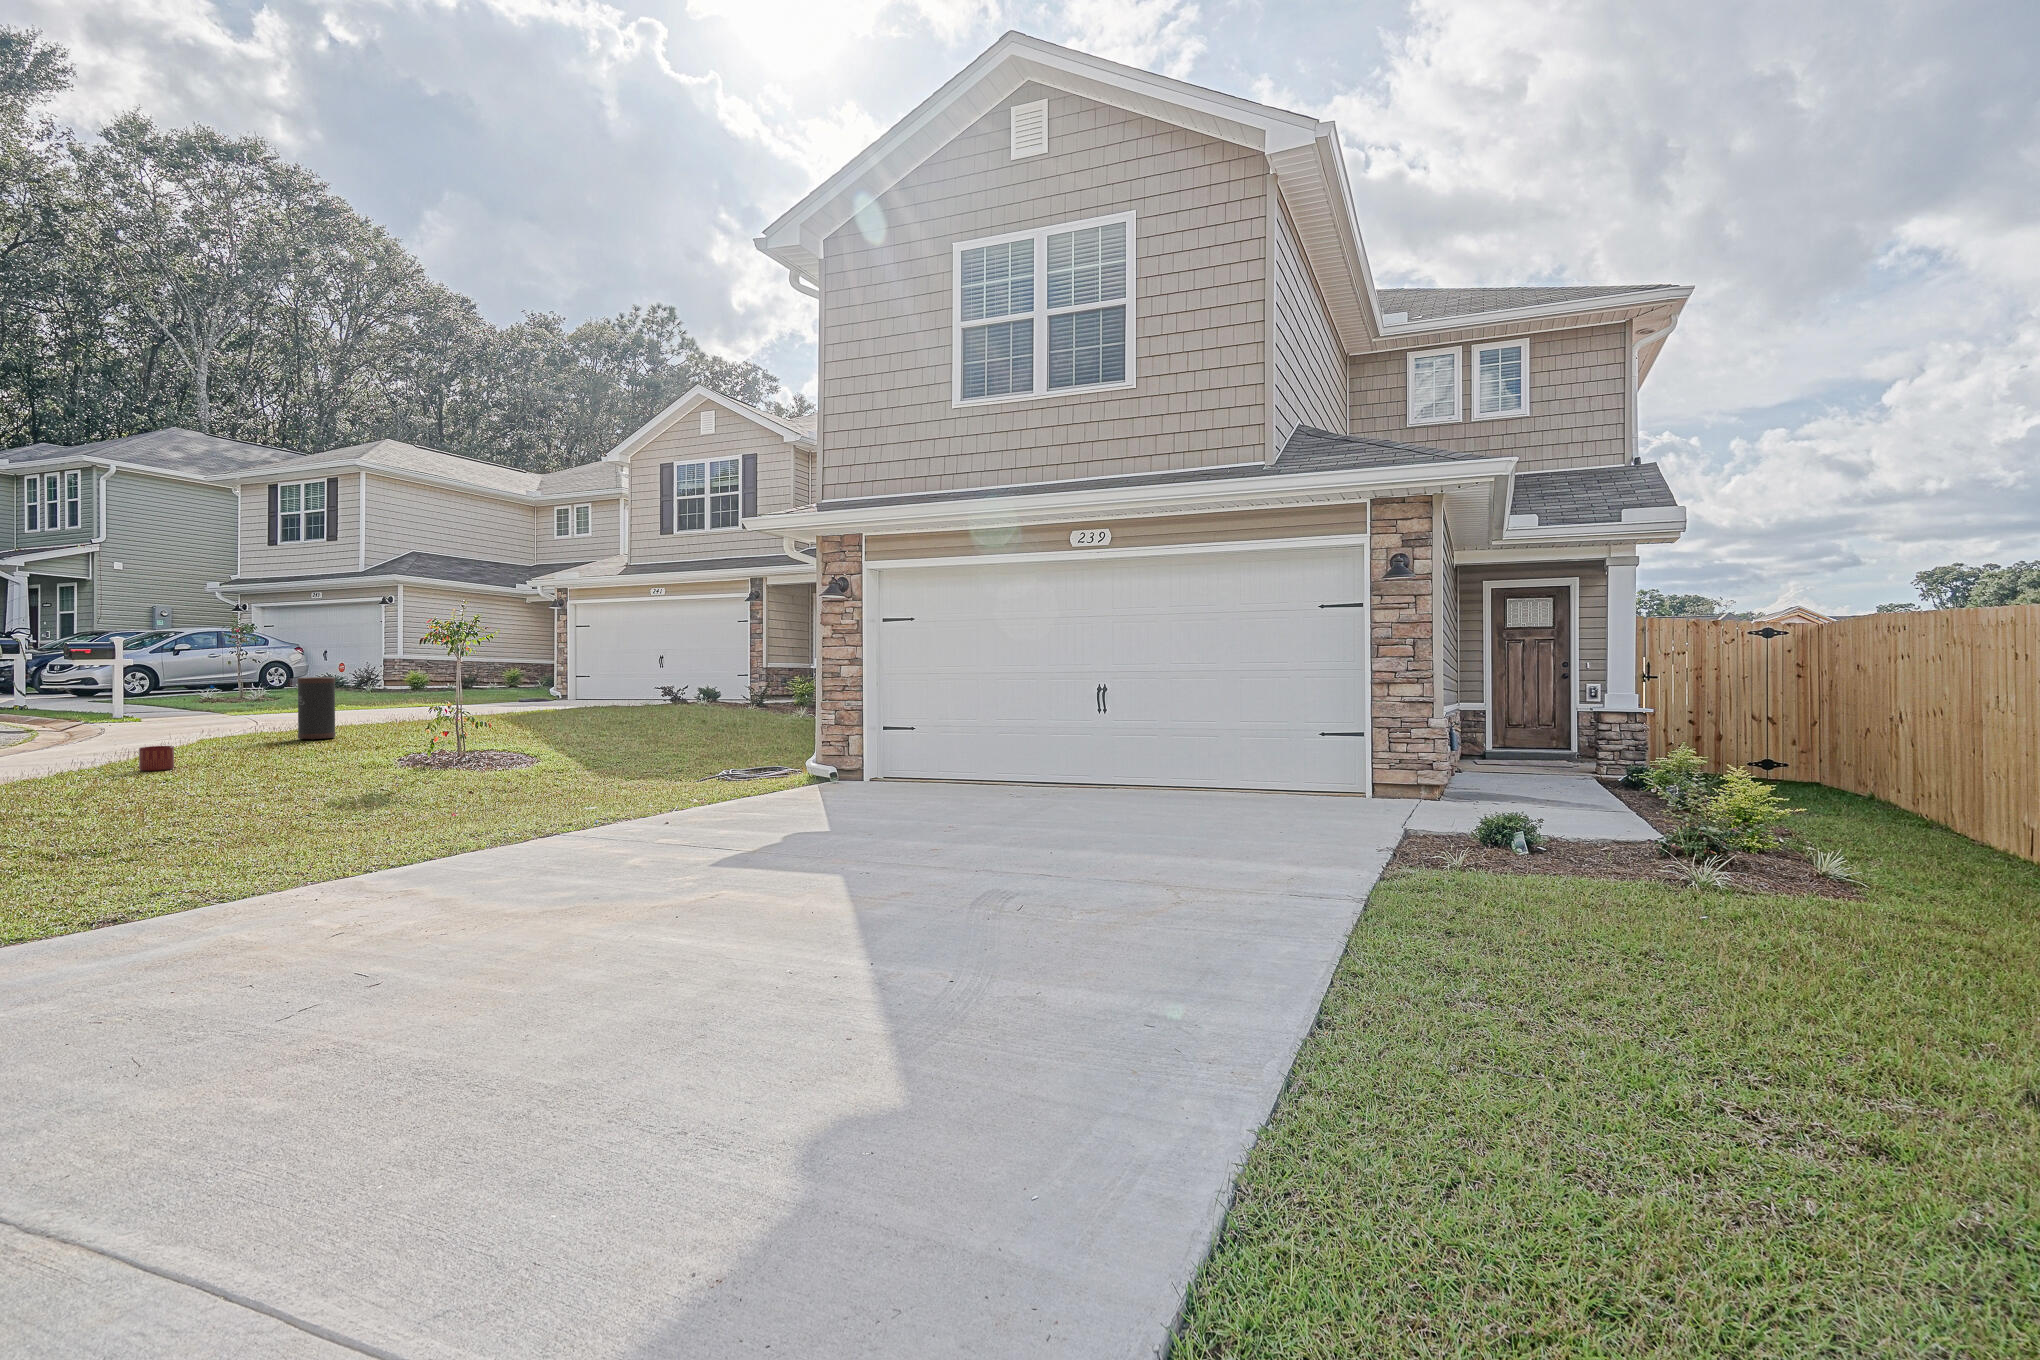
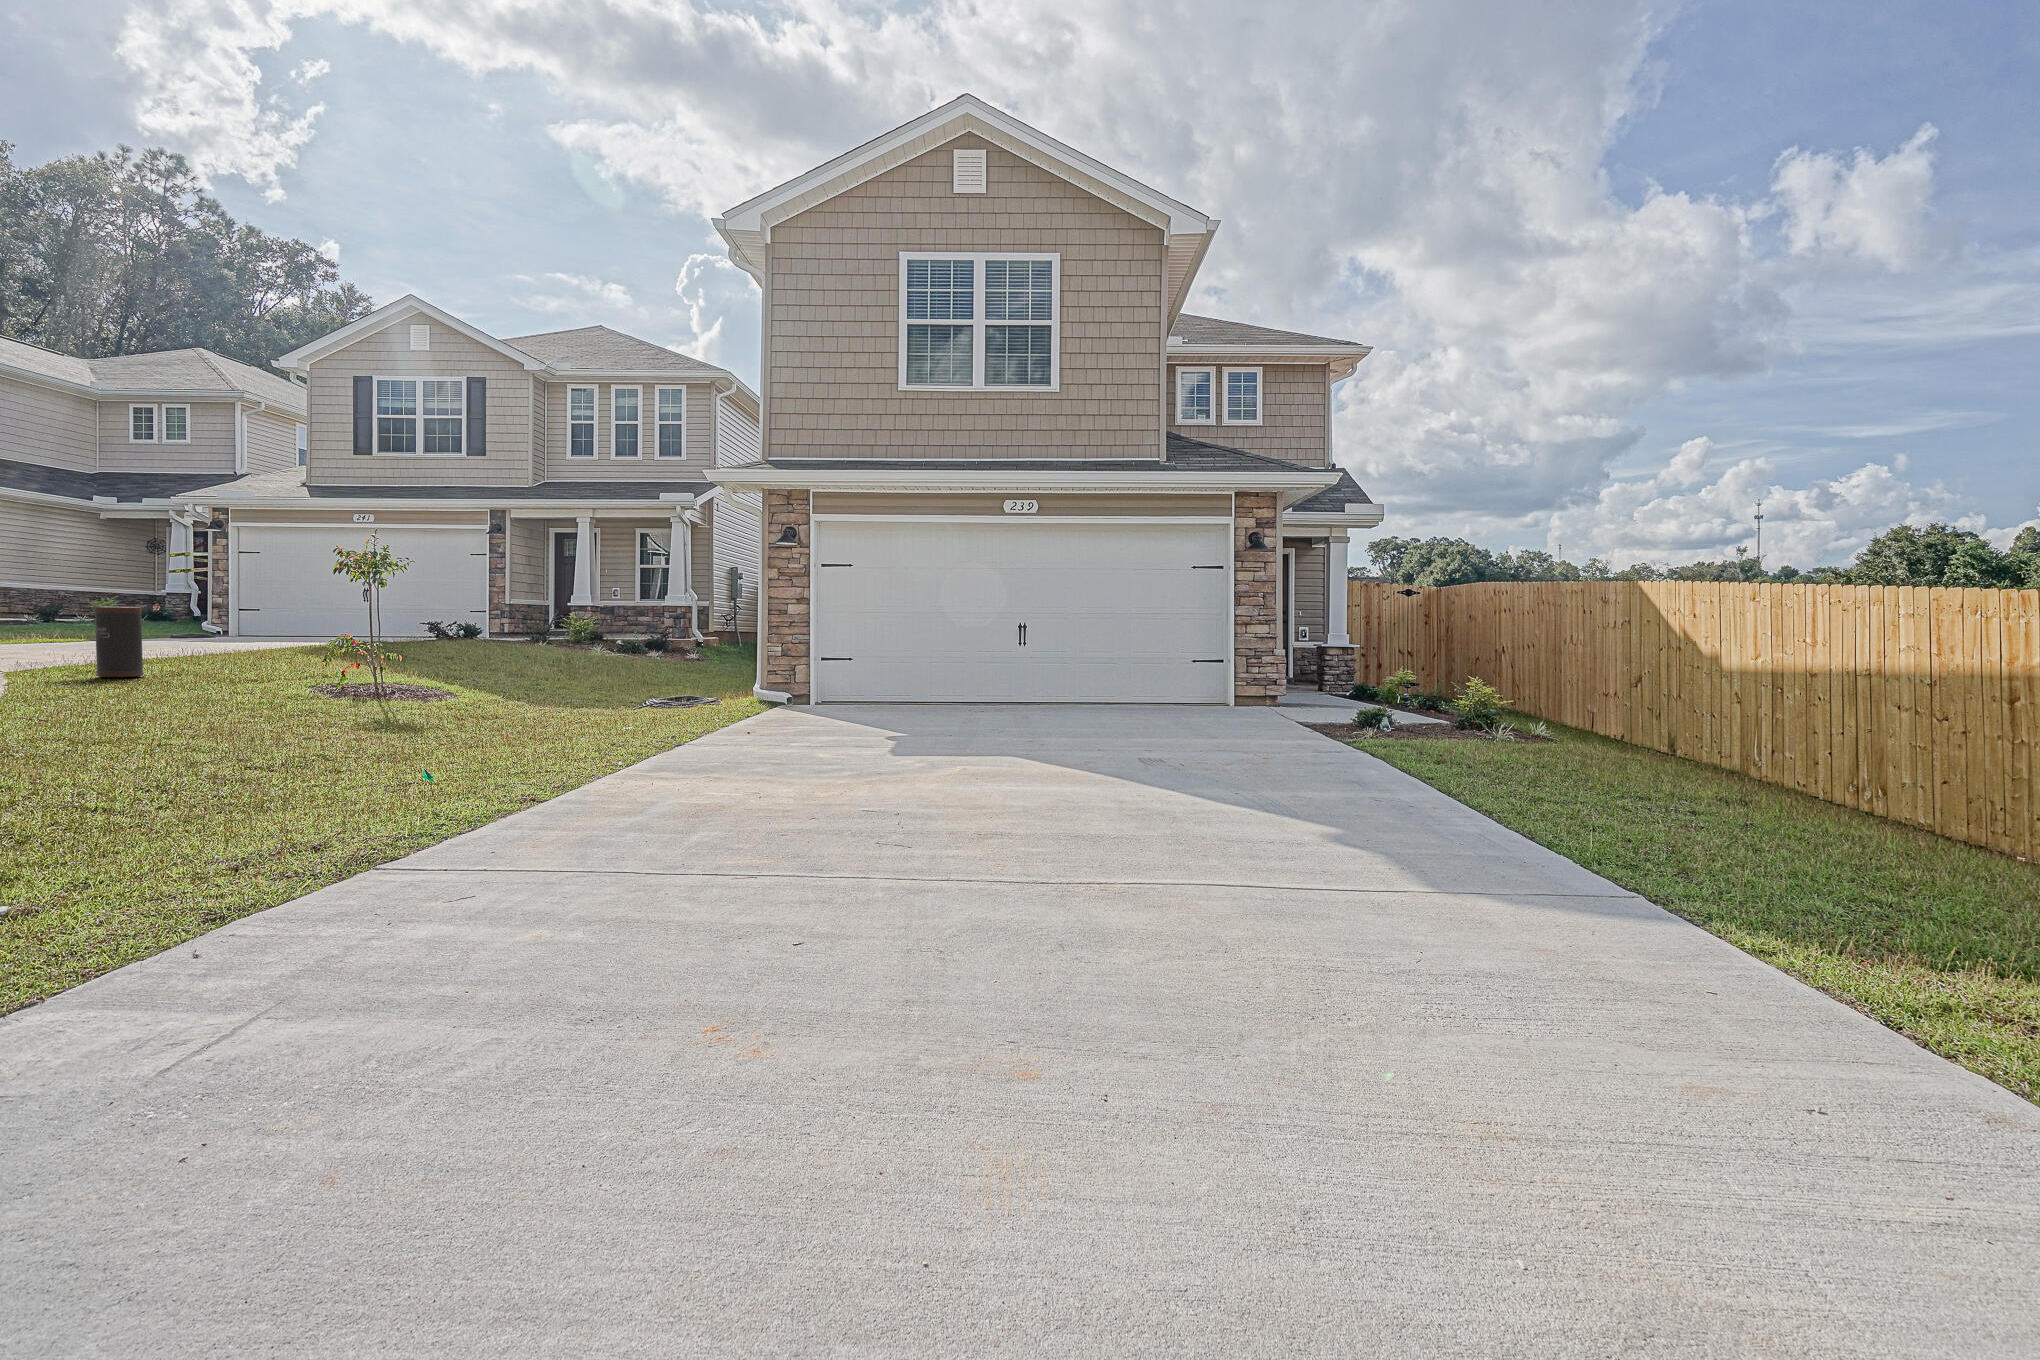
planter: present [139,746,174,771] -> none [35,679,77,707]

